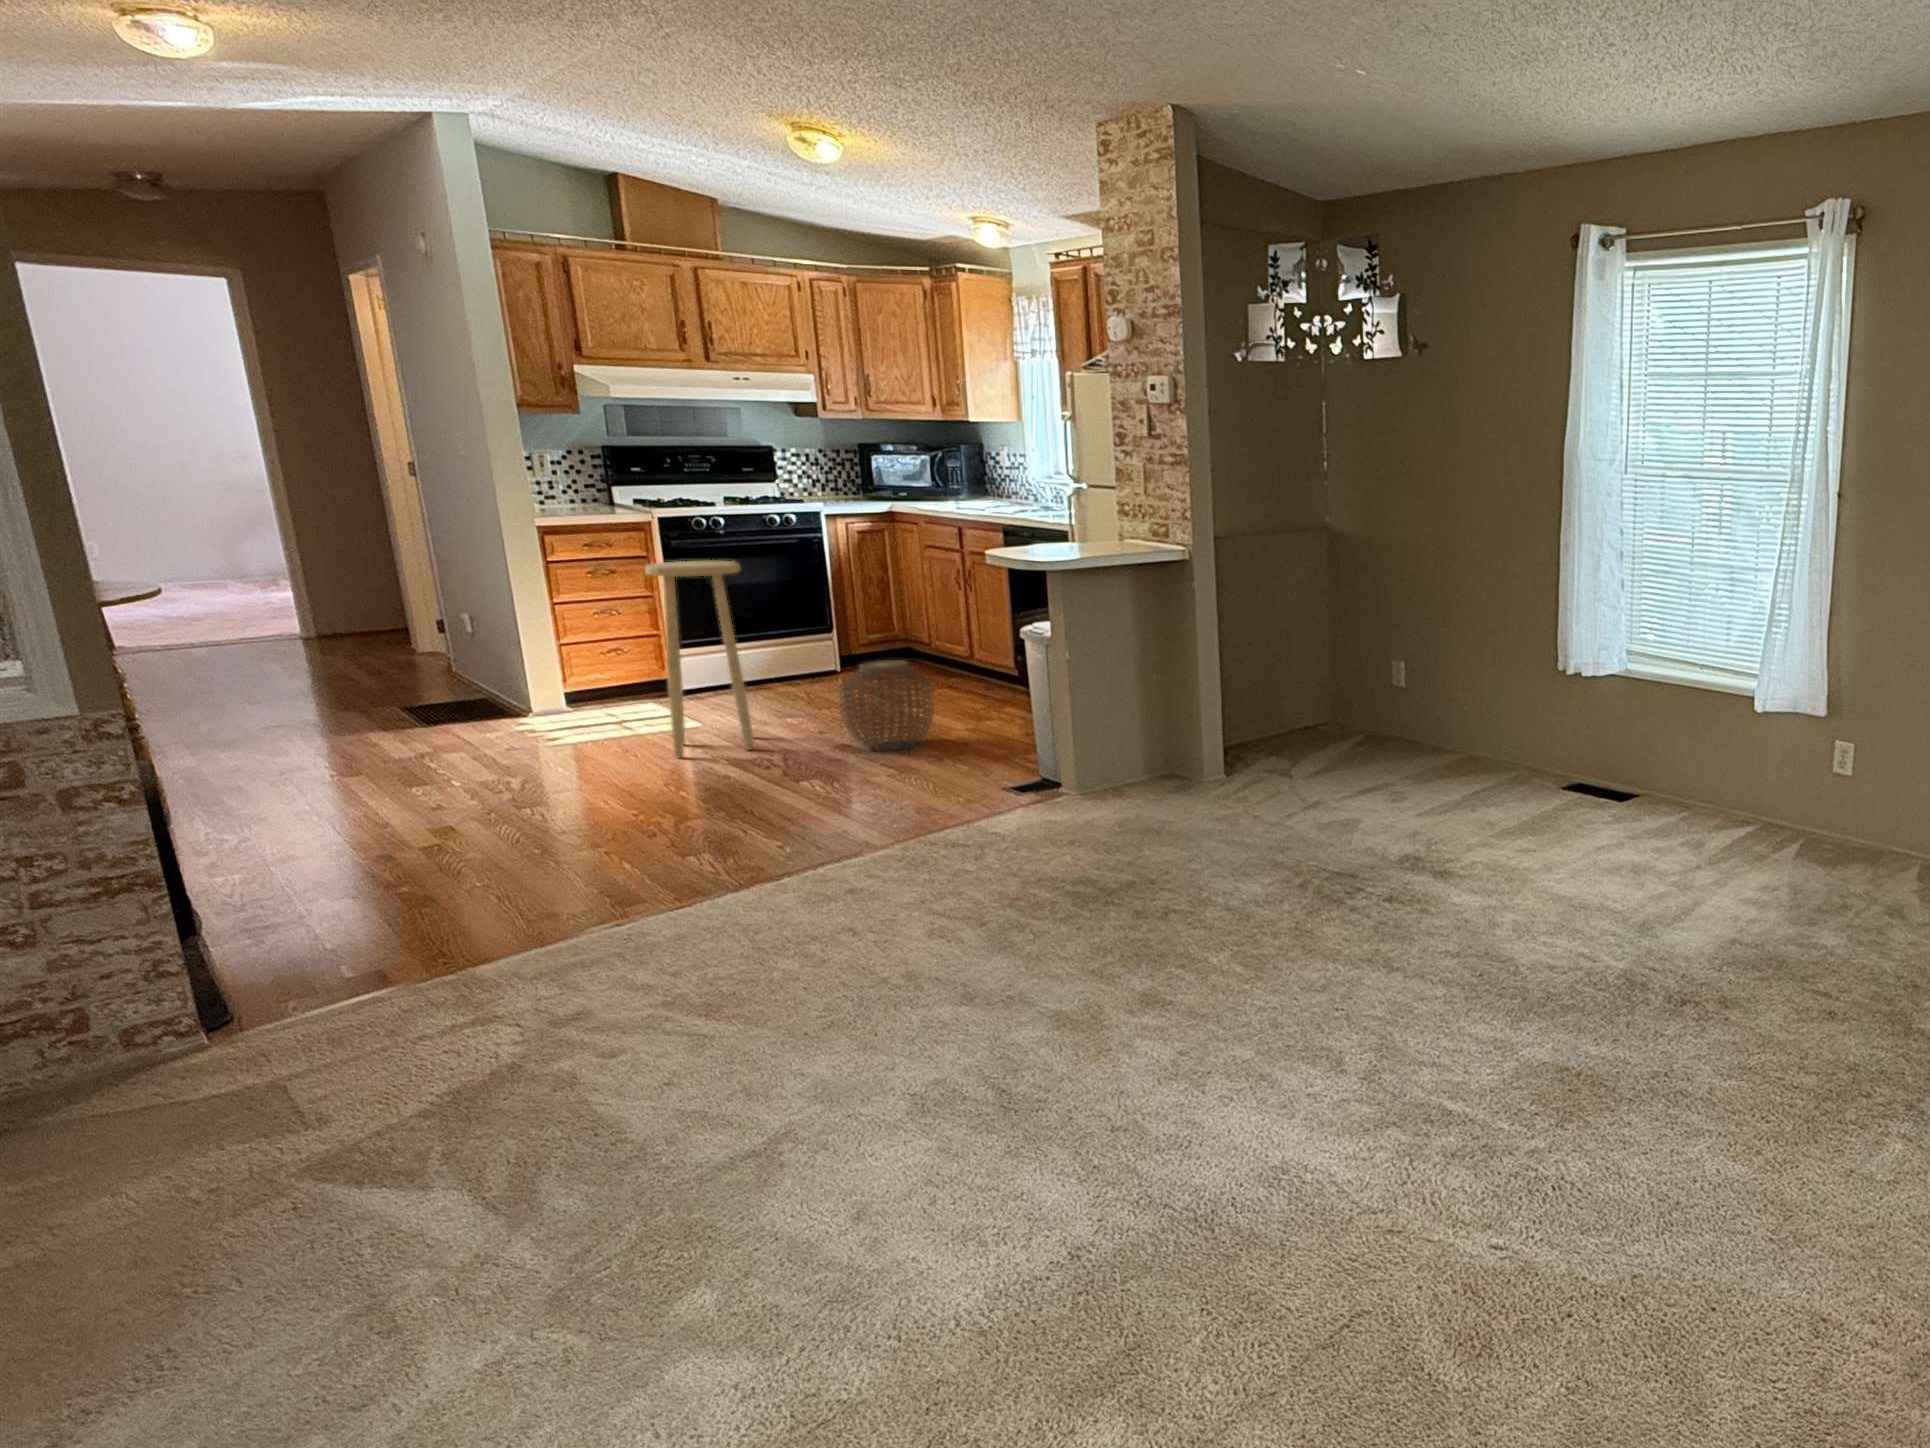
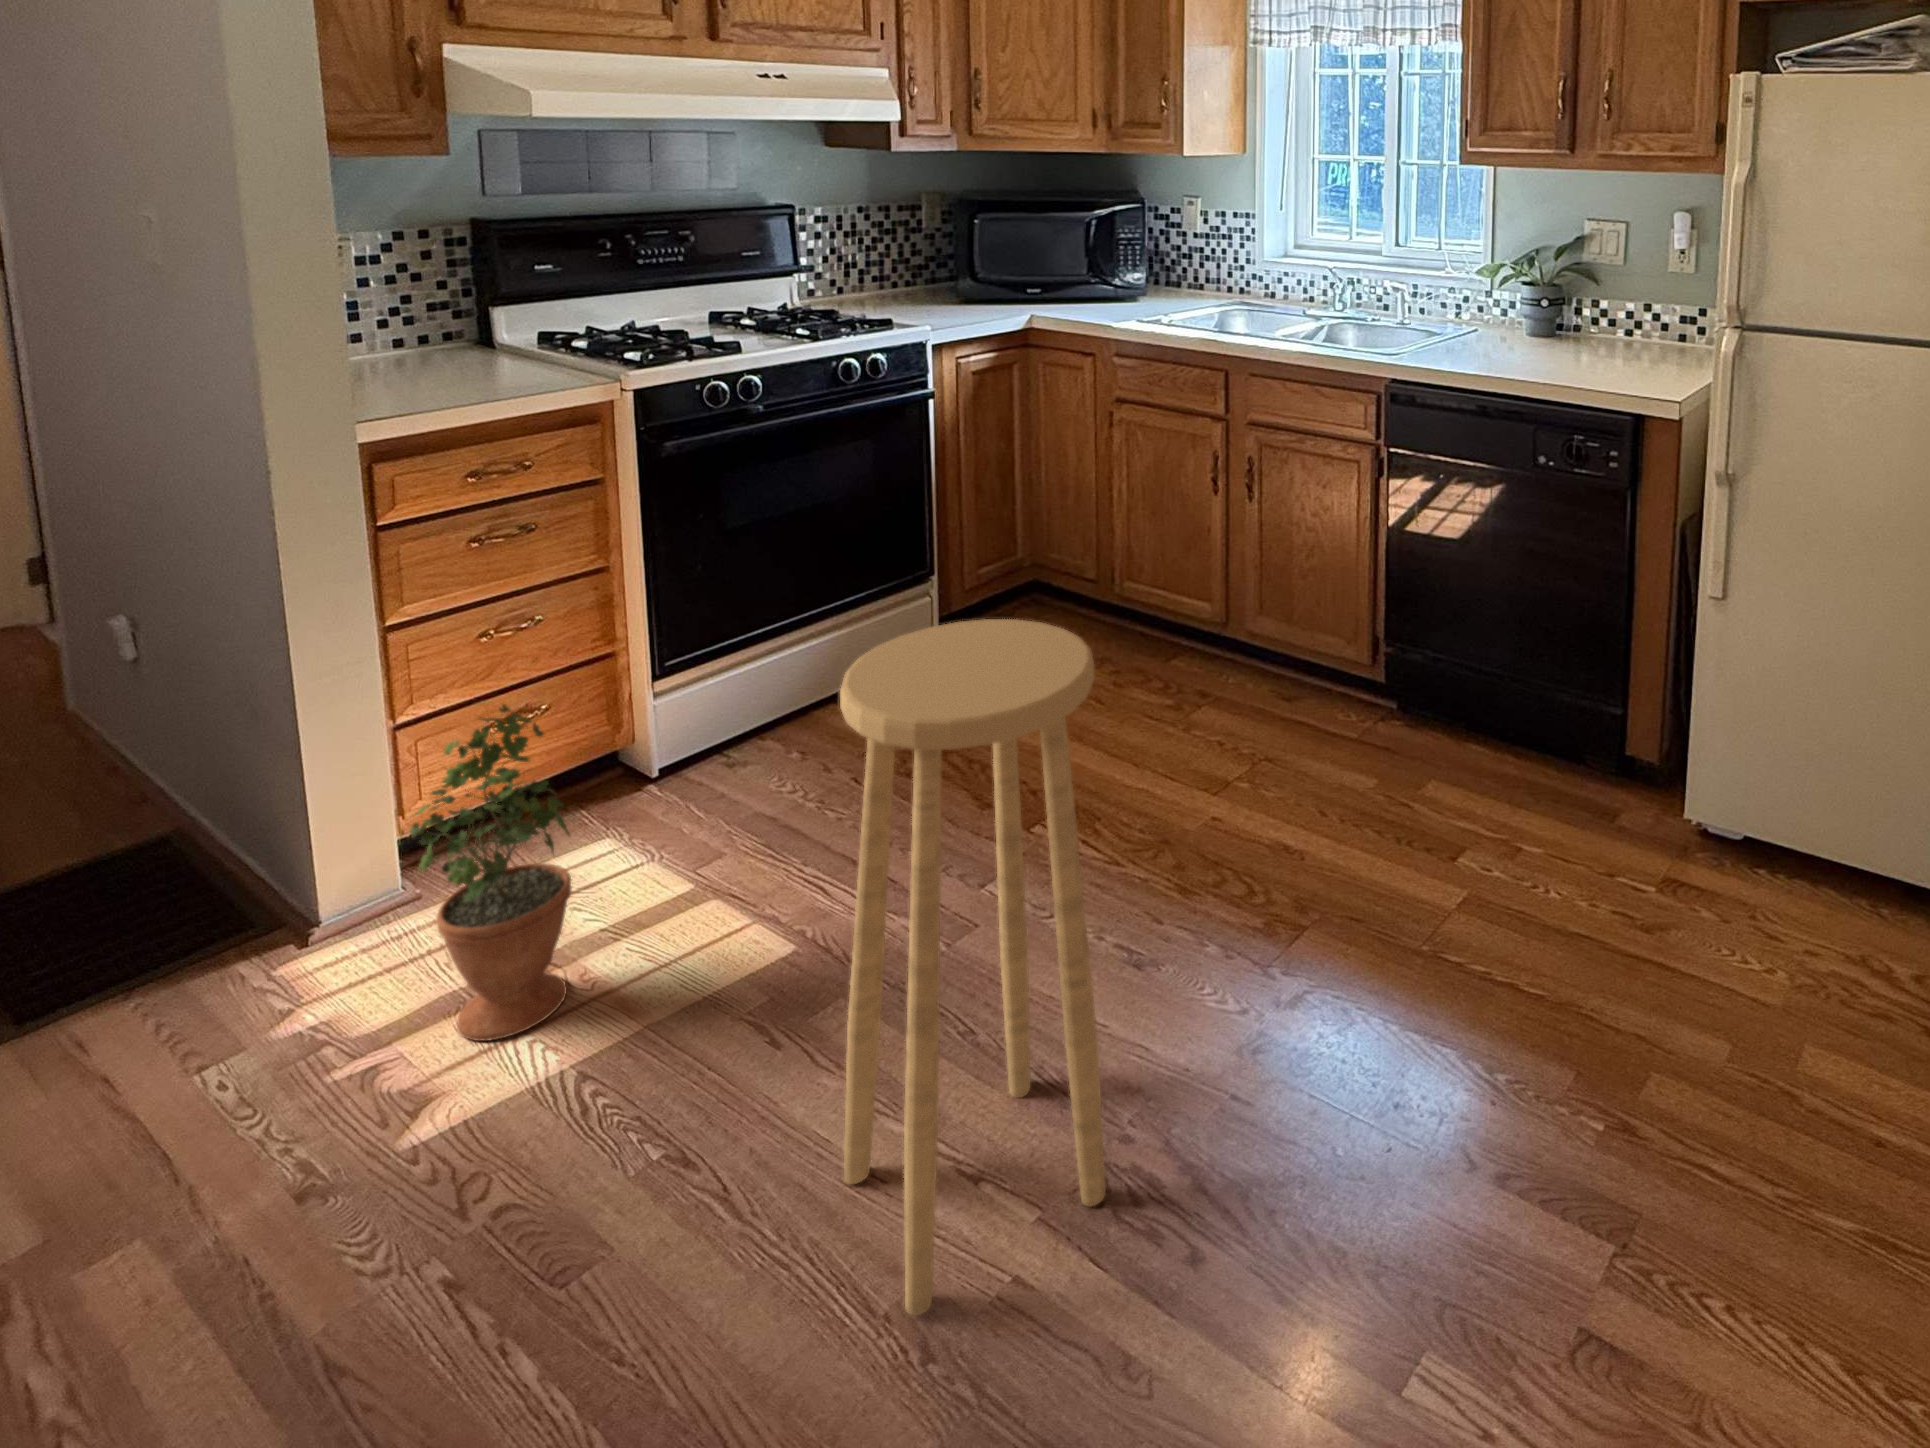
potted plant: none [544,609,613,726] -> present [397,704,572,1041]
woven basket: present [839,660,934,751] -> none [1358,865,1591,1168]

